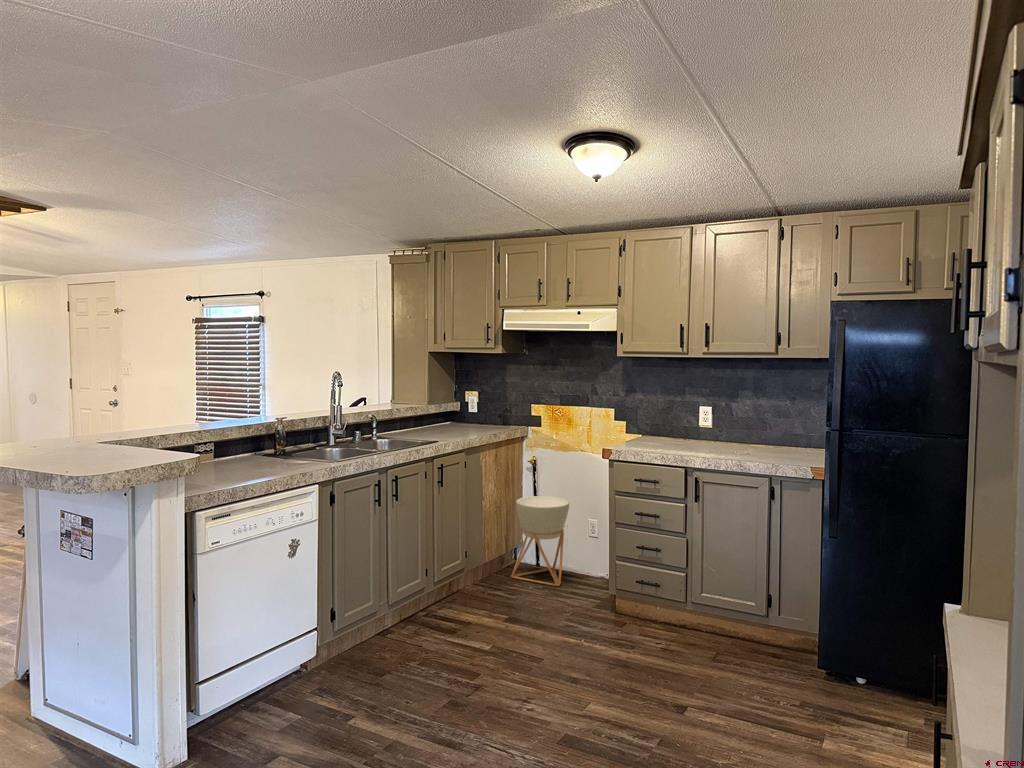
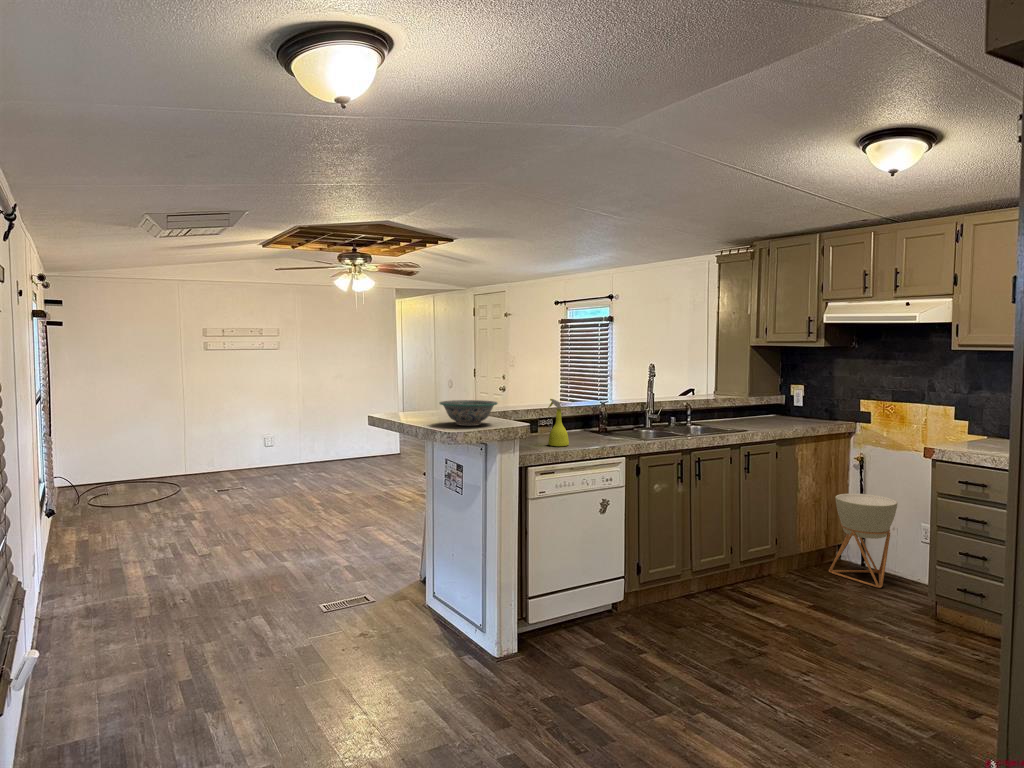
spray bottle: none [214,417,244,478] -> present [548,399,569,446]
decorative bowl: none [47,424,146,462] -> present [440,400,497,426]

